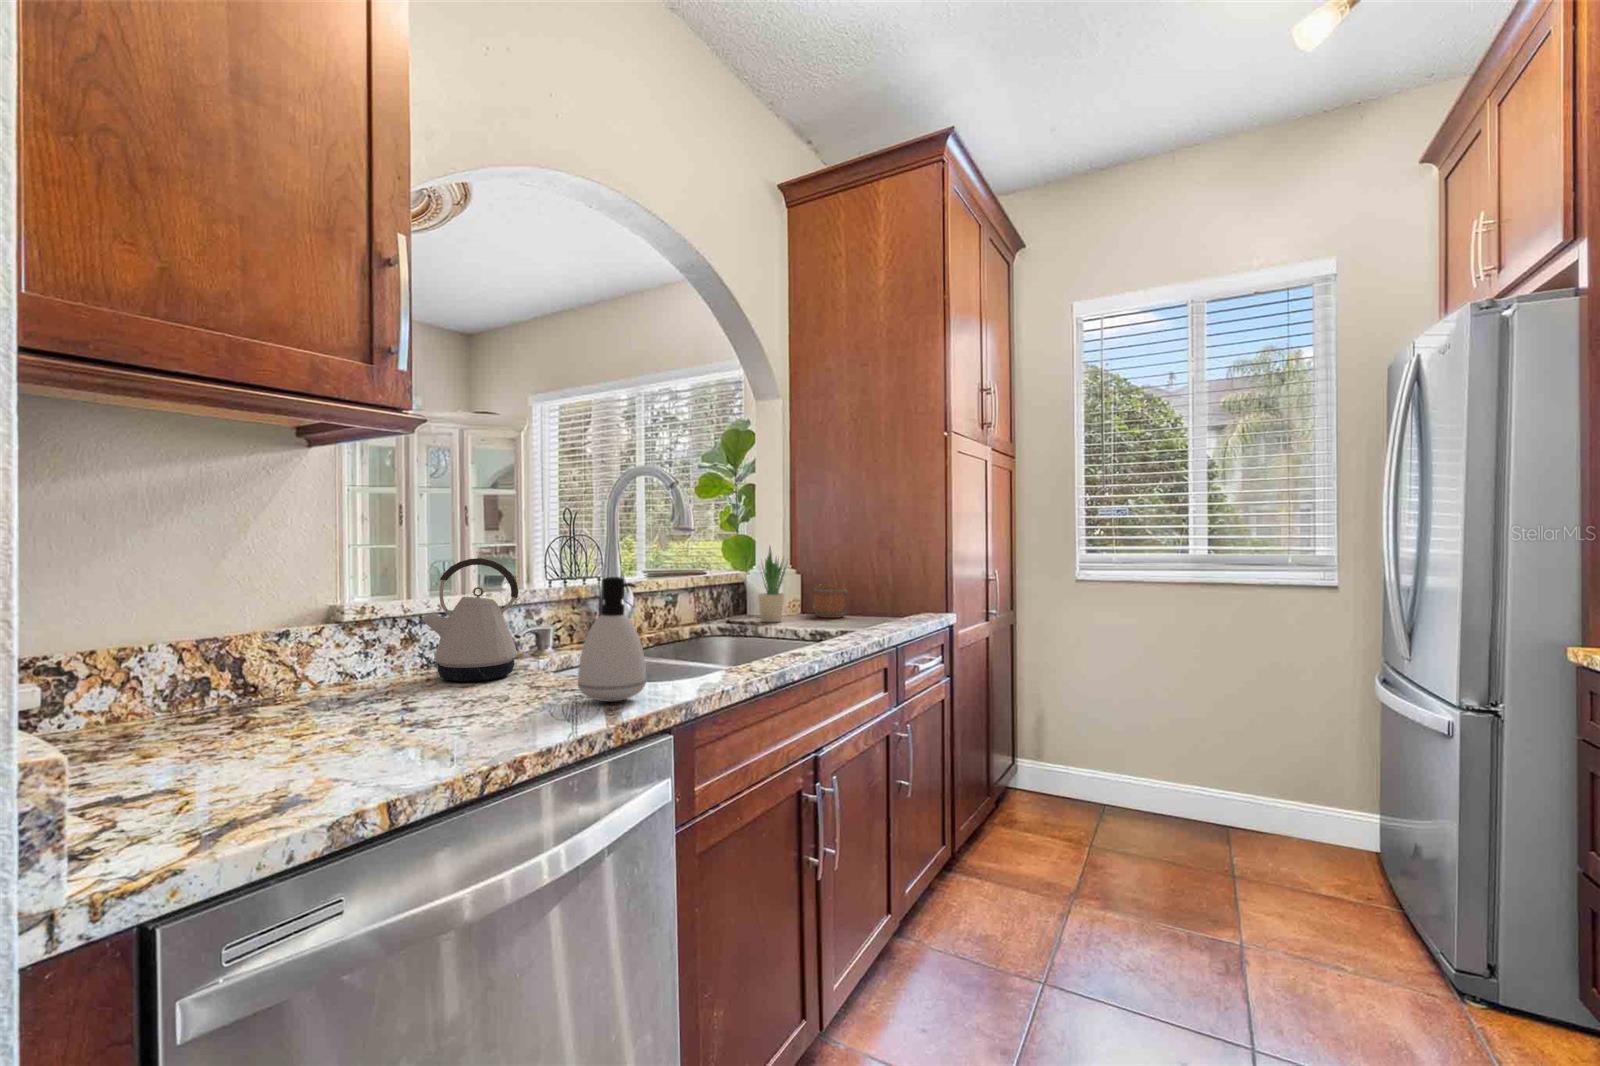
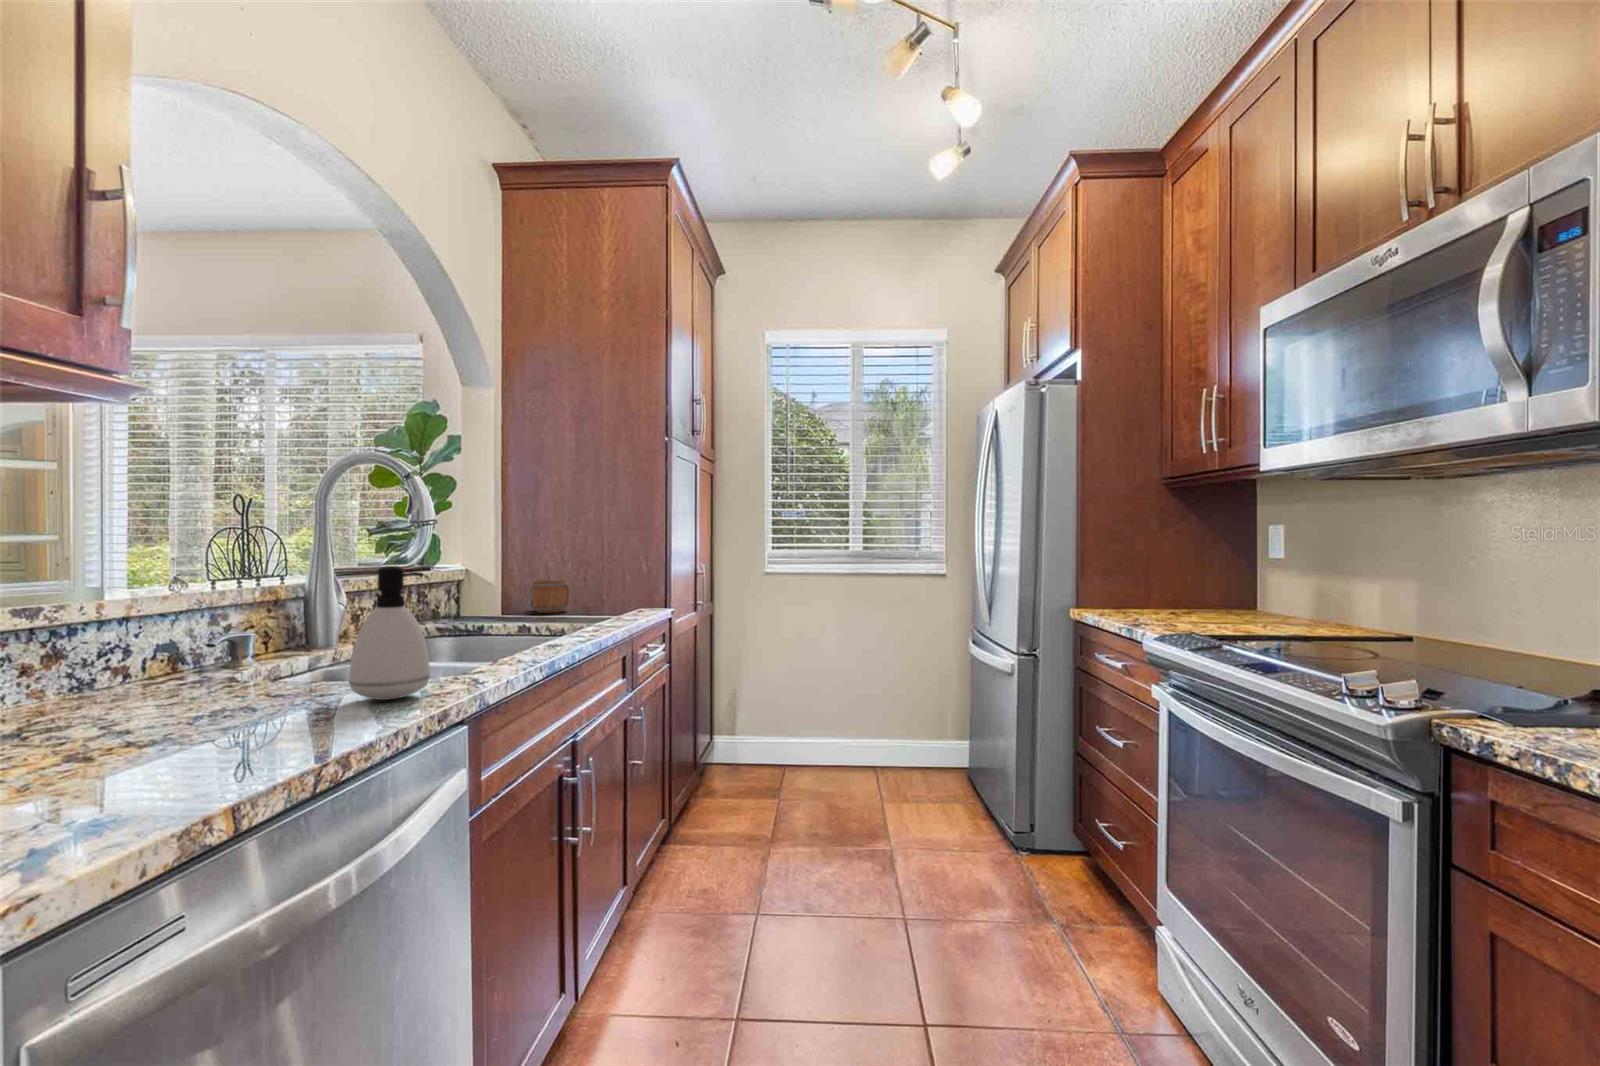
potted plant: present [758,547,787,622] -> none [472,537,508,620]
kettle: present [422,558,524,682] -> none [90,551,234,701]

